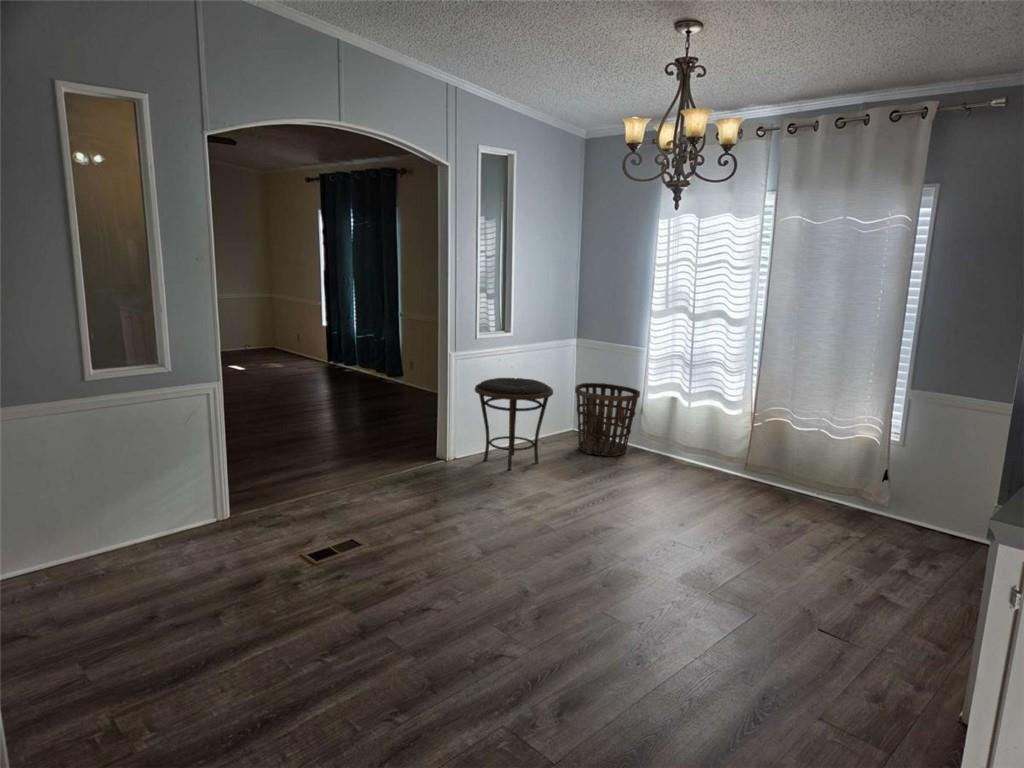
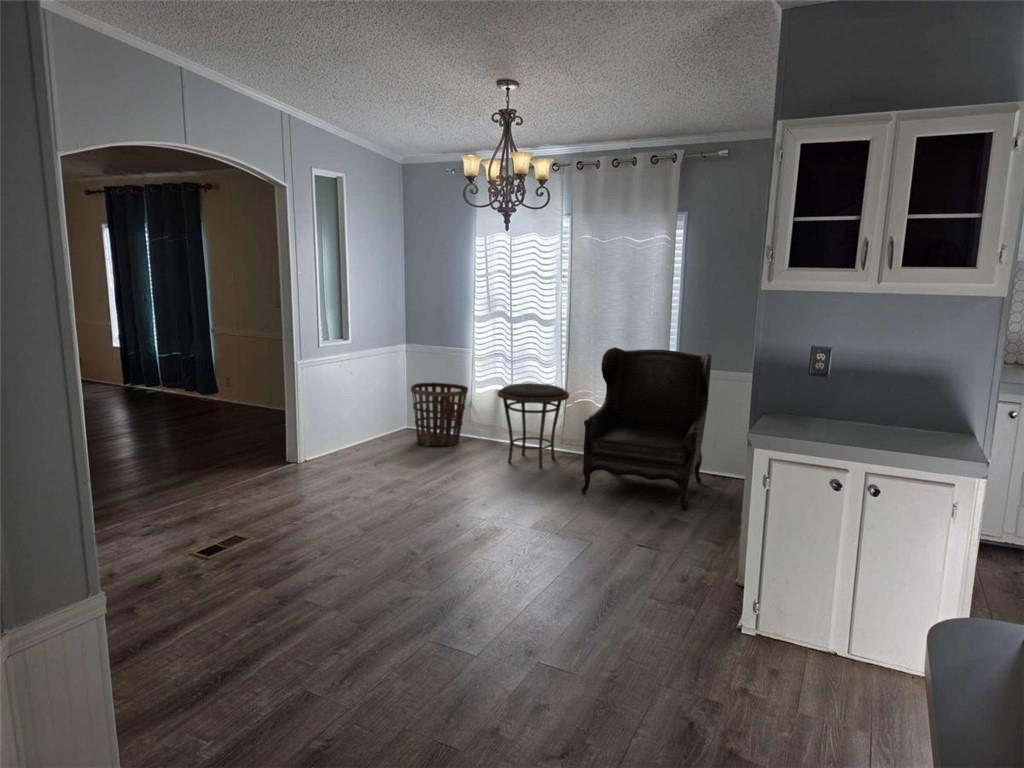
armchair: none [756,357,959,582] -> present [581,347,711,510]
side table: present [475,378,553,470] -> present [498,383,569,467]

